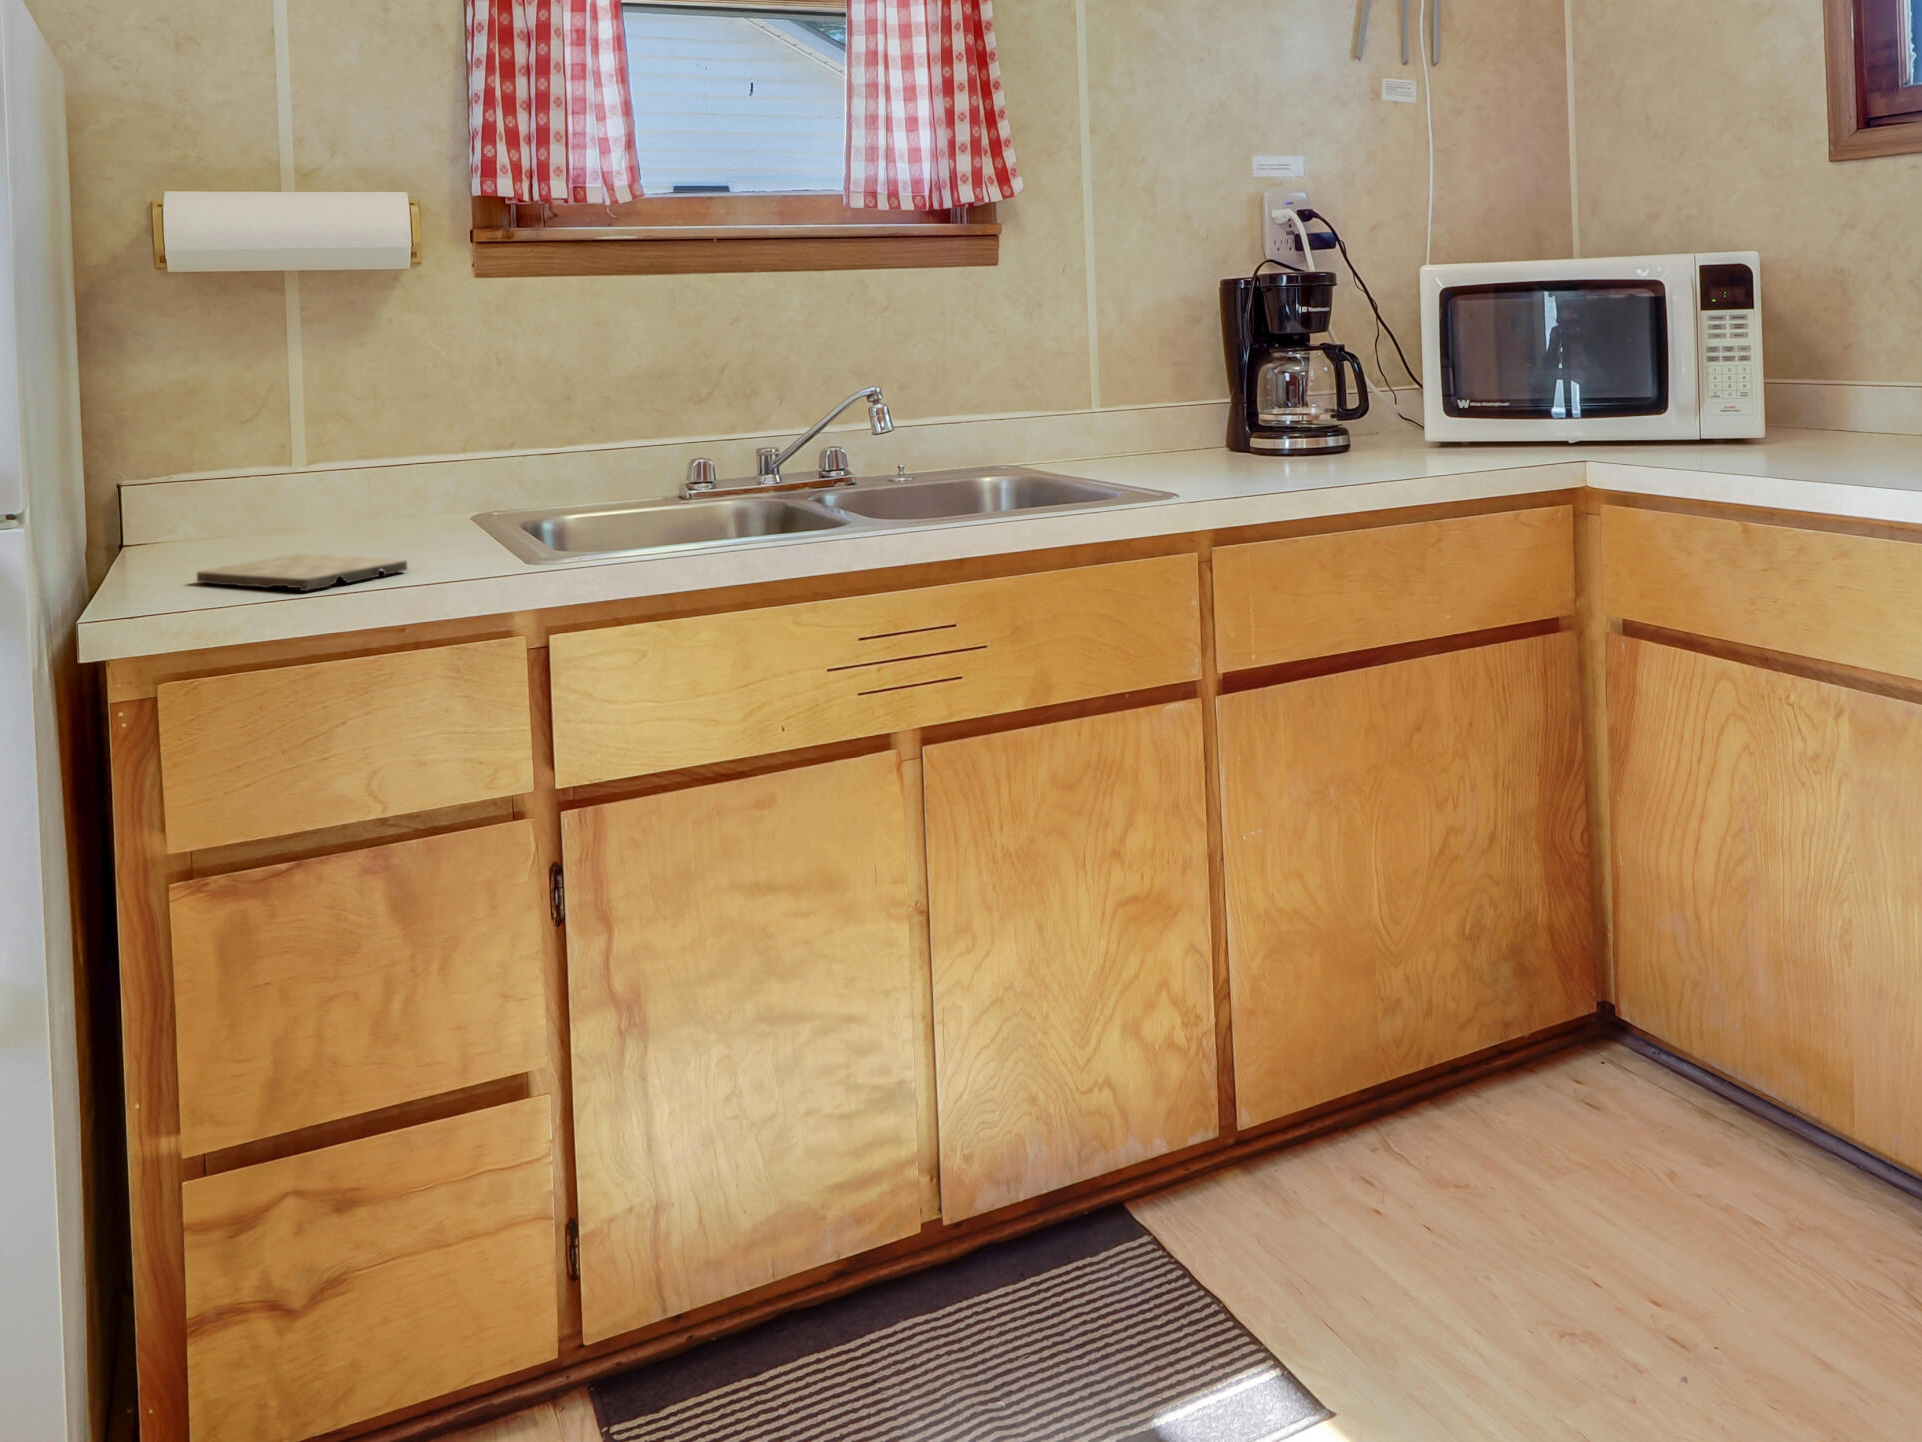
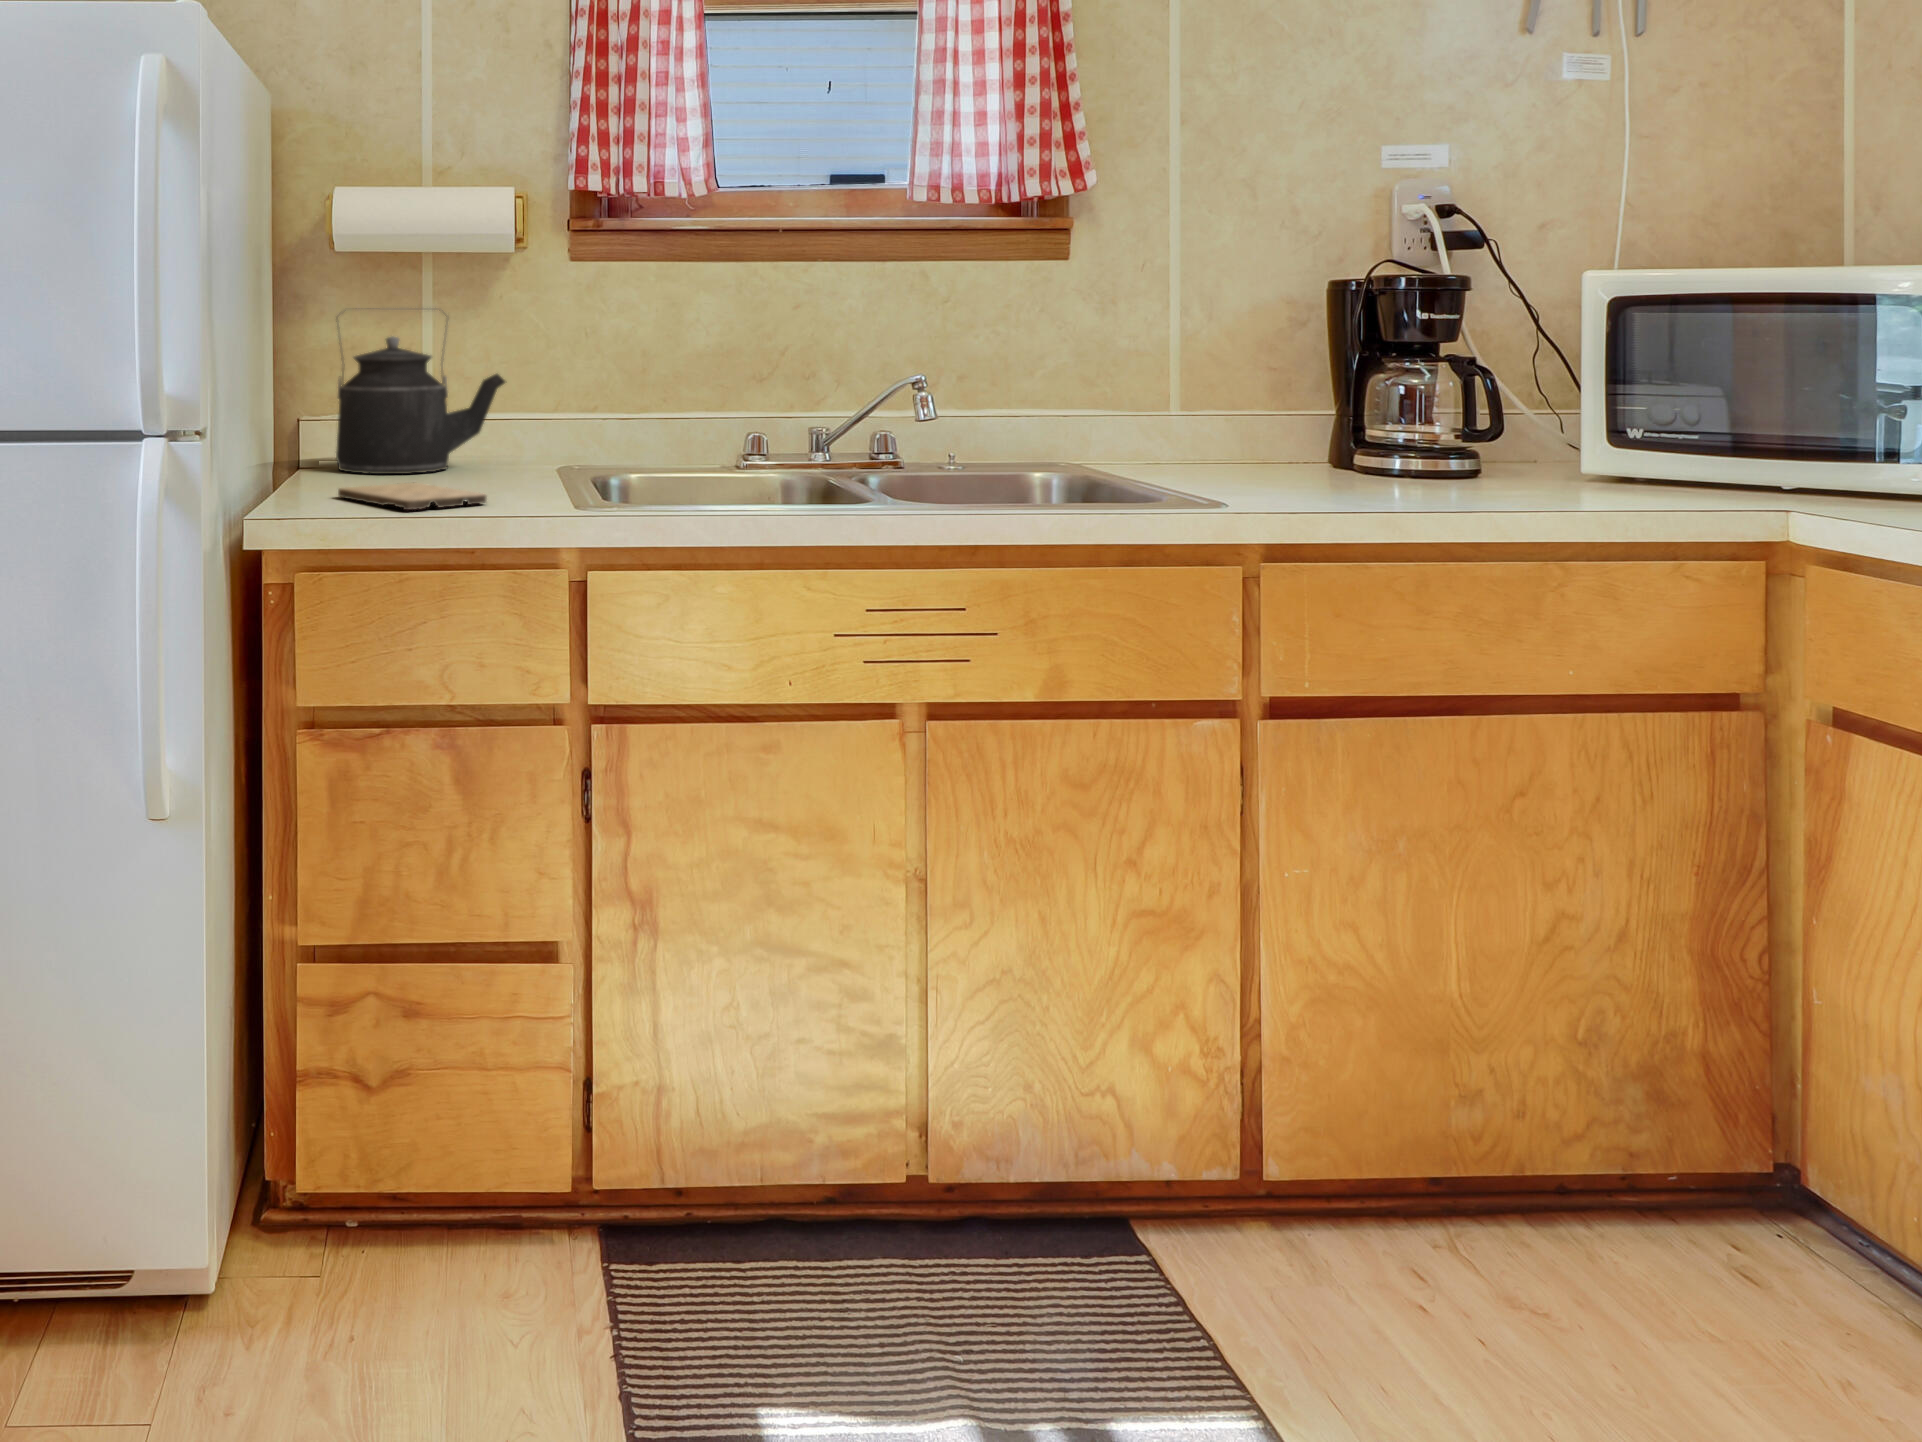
kettle: none [166,339,403,549] -> present [336,308,505,474]

